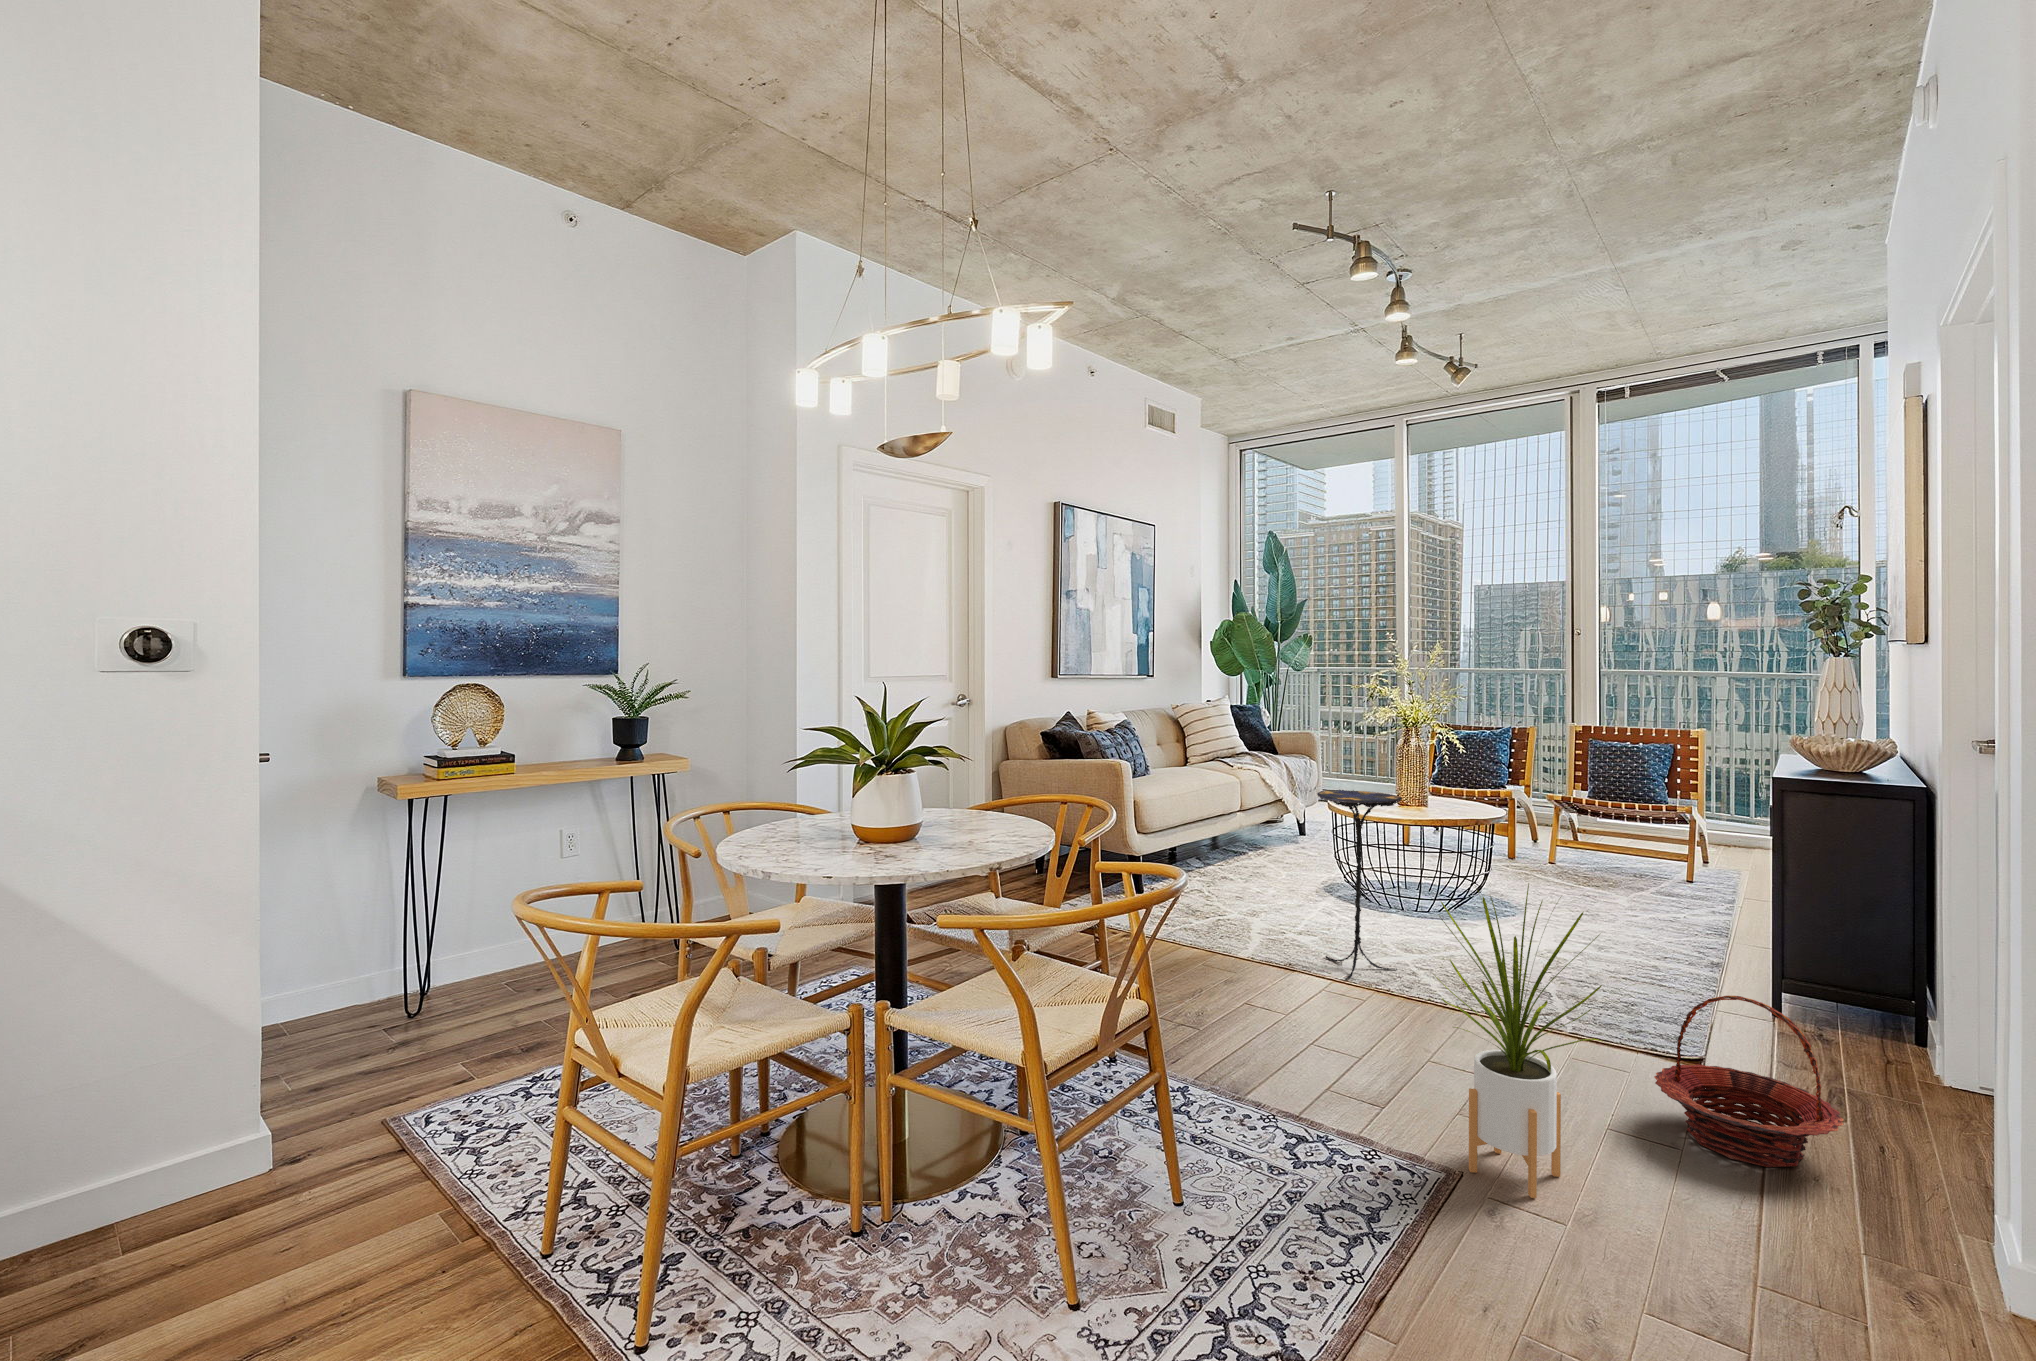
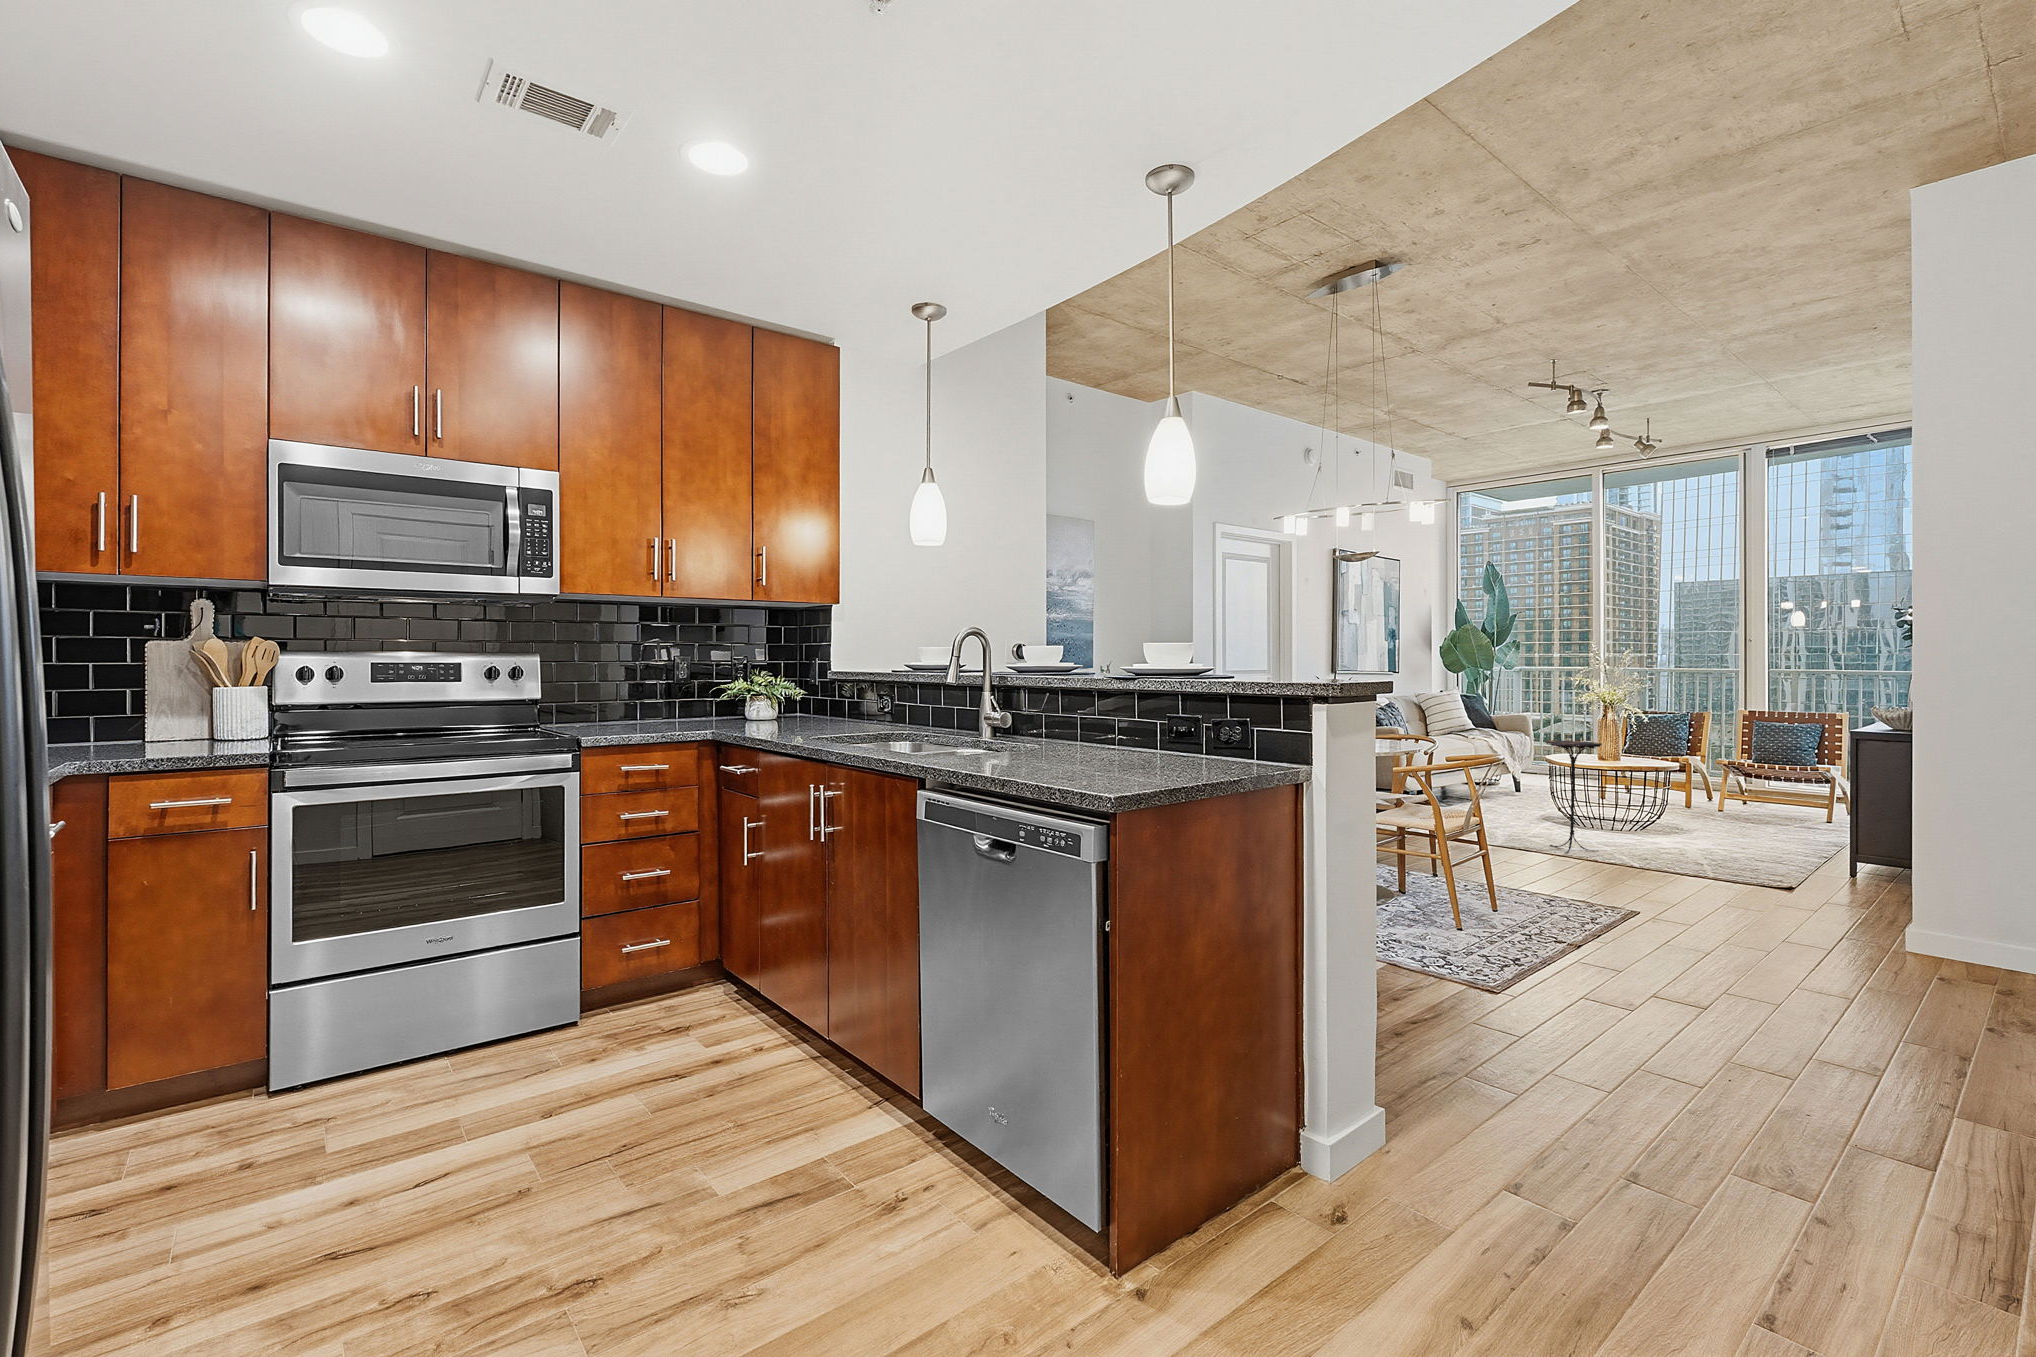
house plant: present [1435,884,1603,1198] -> none [1620,767,1714,915]
basket: present [1654,996,1843,1167] -> none [1748,831,1849,913]

